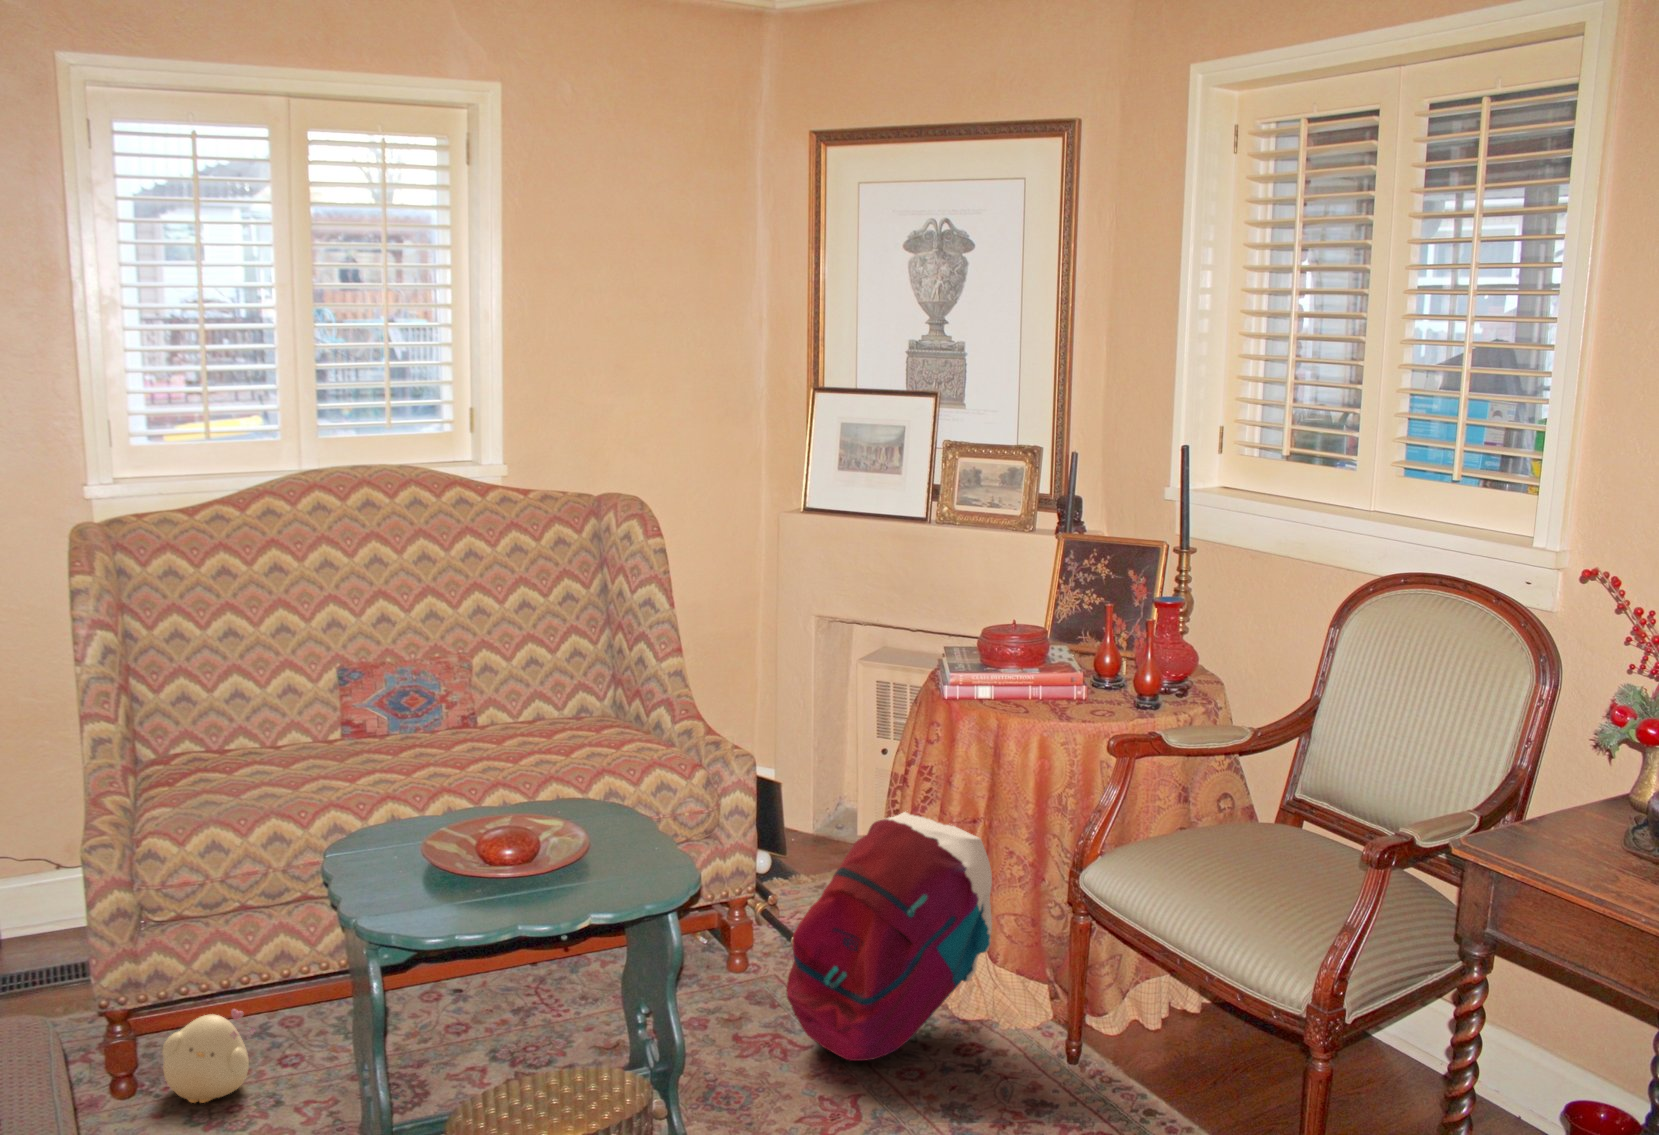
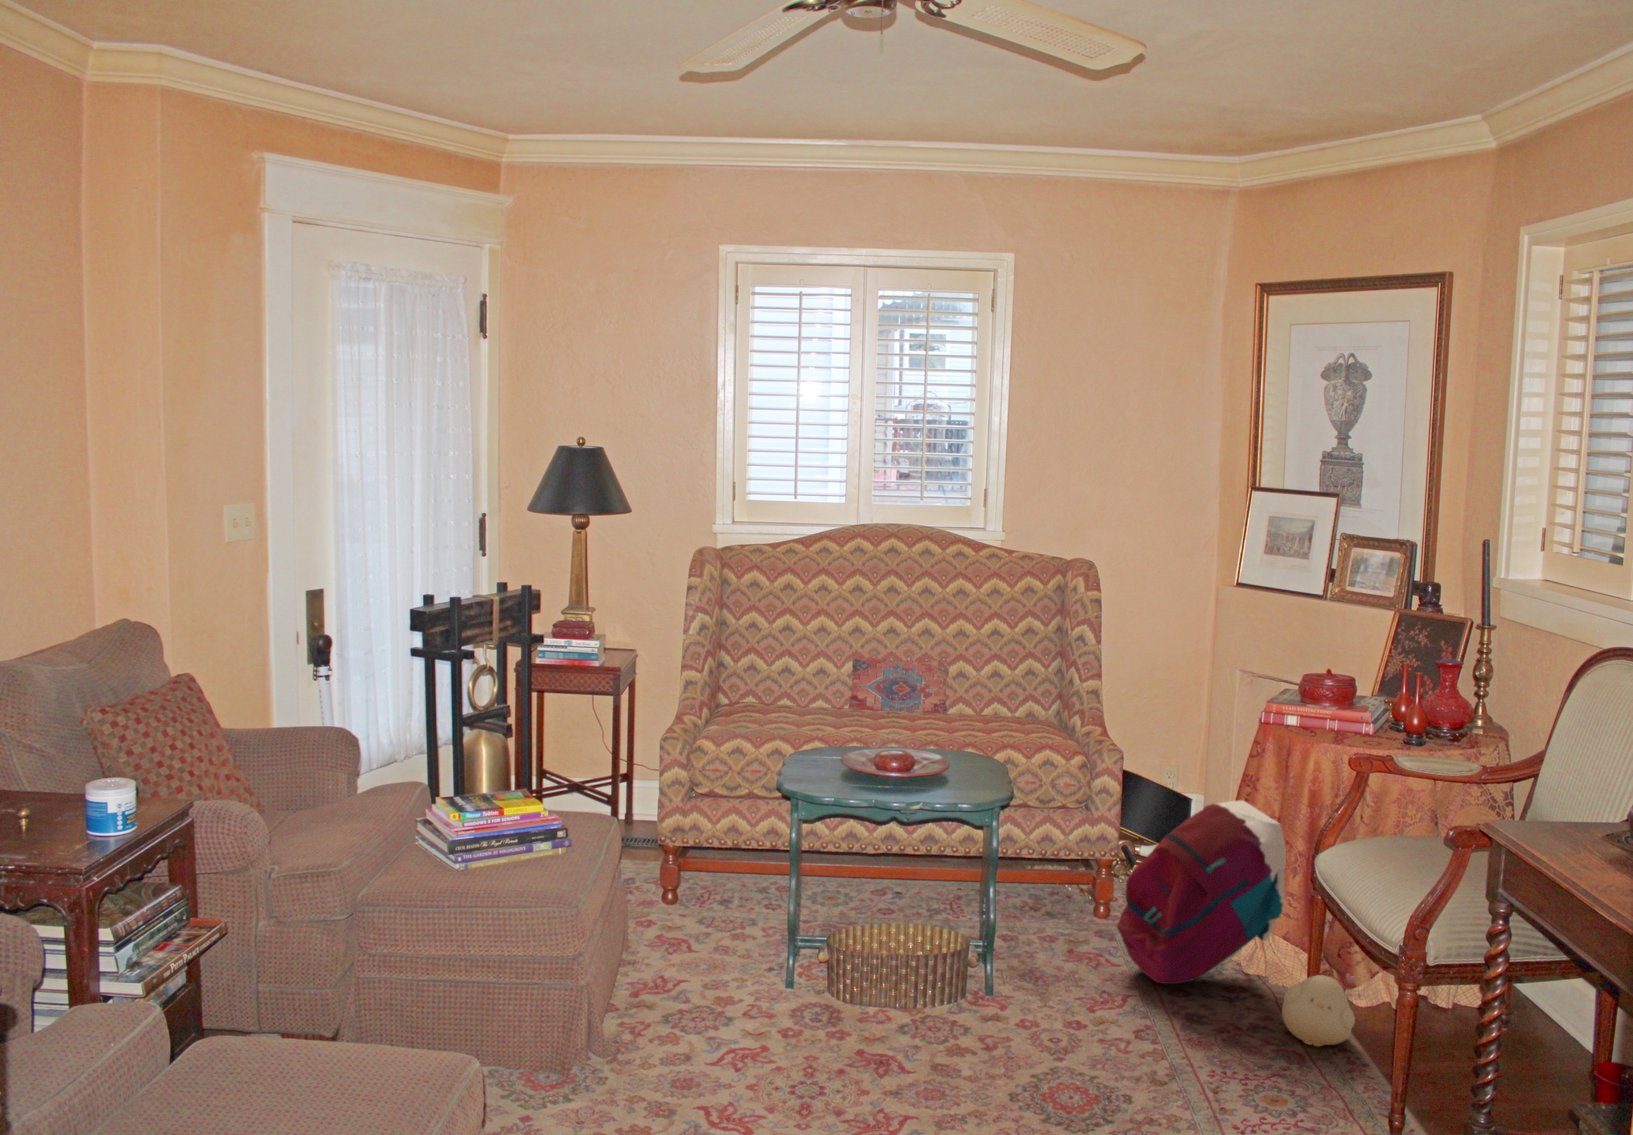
plush toy: present [162,1009,255,1103] -> present [1282,974,1361,1046]

